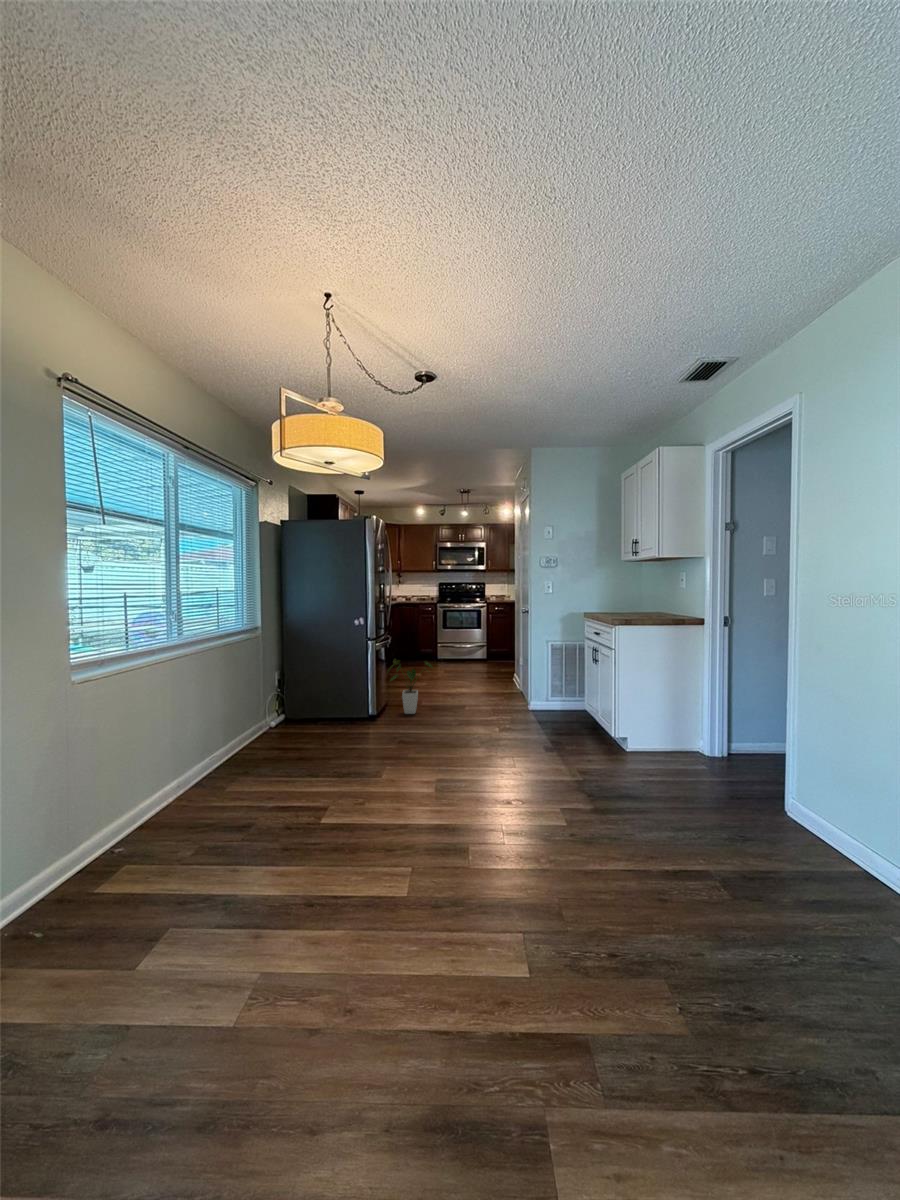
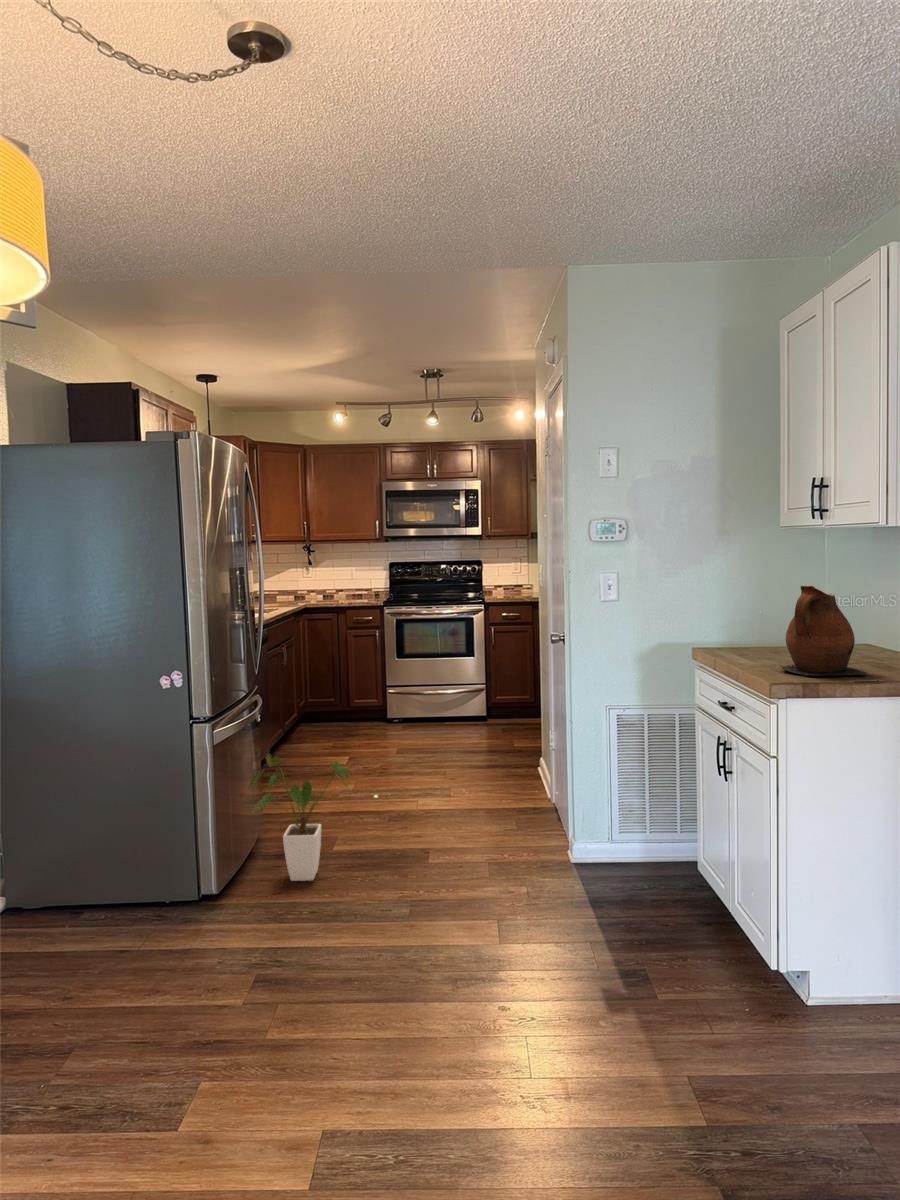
ceramic pitcher: none [616,582,651,618] -> present [781,586,867,676]

